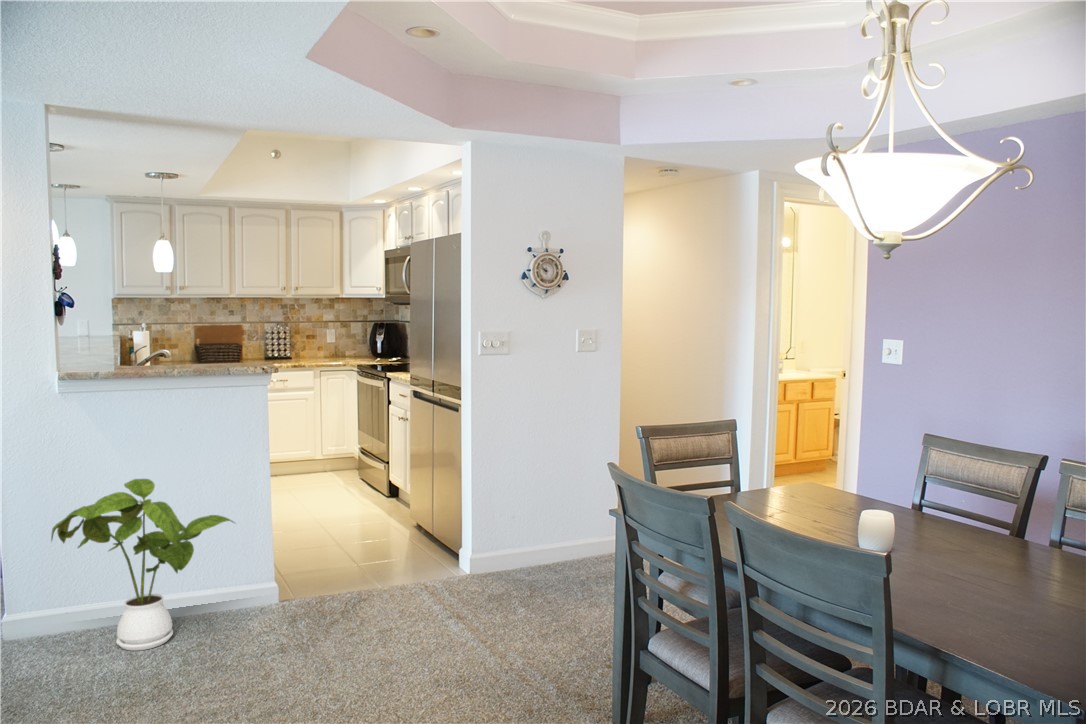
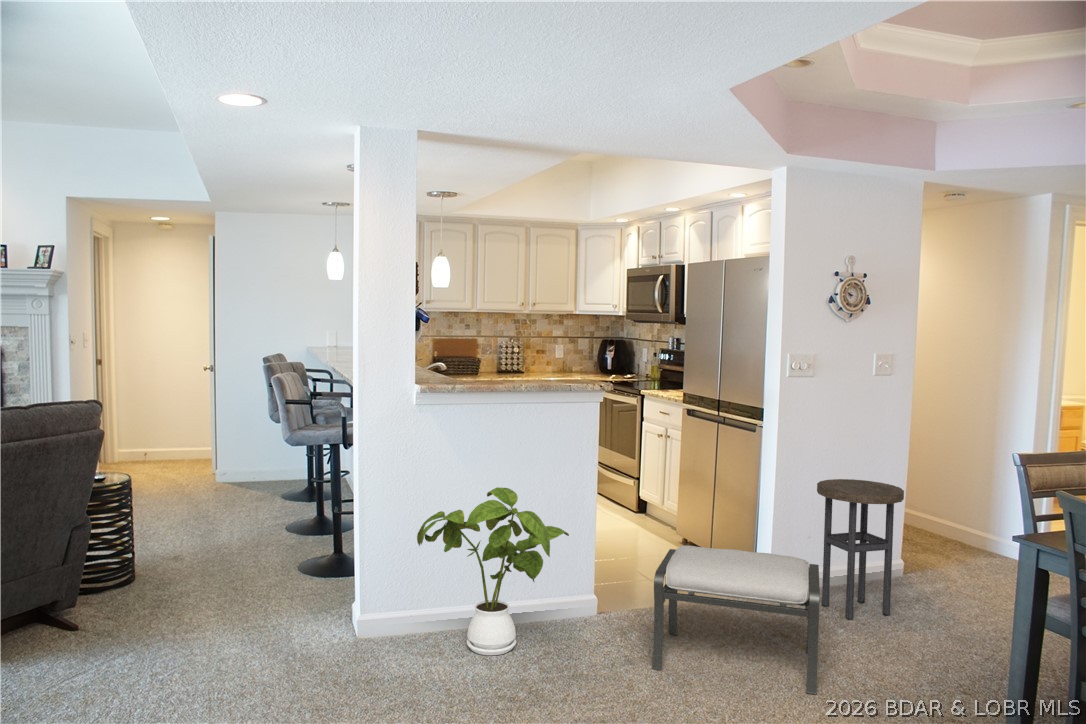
side table: none [506,454,582,588] -> present [817,479,904,620]
ottoman: none [301,527,477,663] -> present [652,546,820,694]

